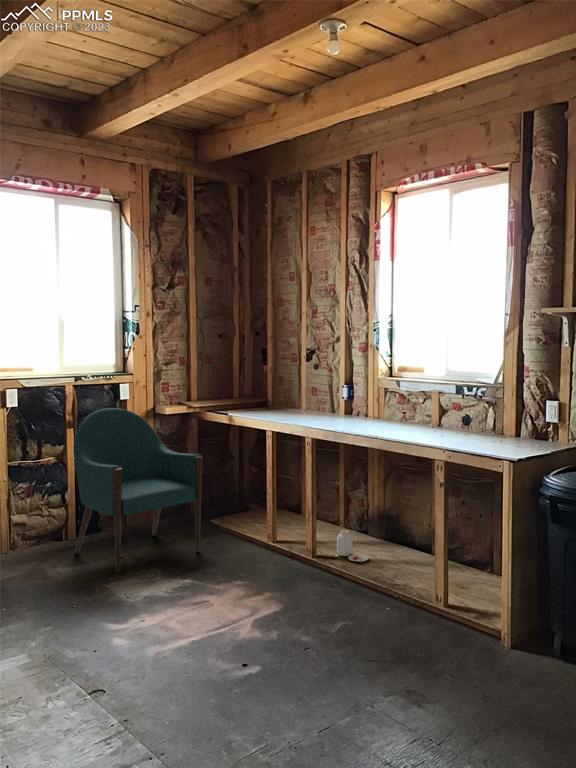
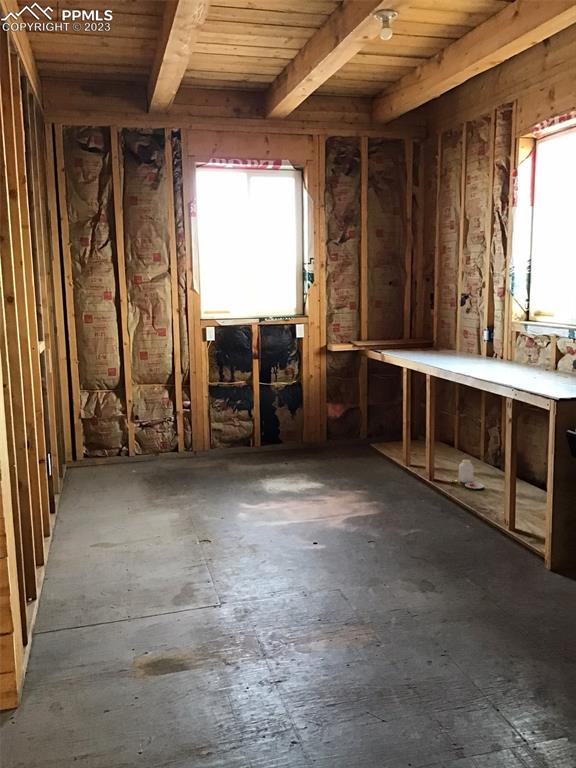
chair: present [73,408,202,573] -> none [253,344,351,473]

